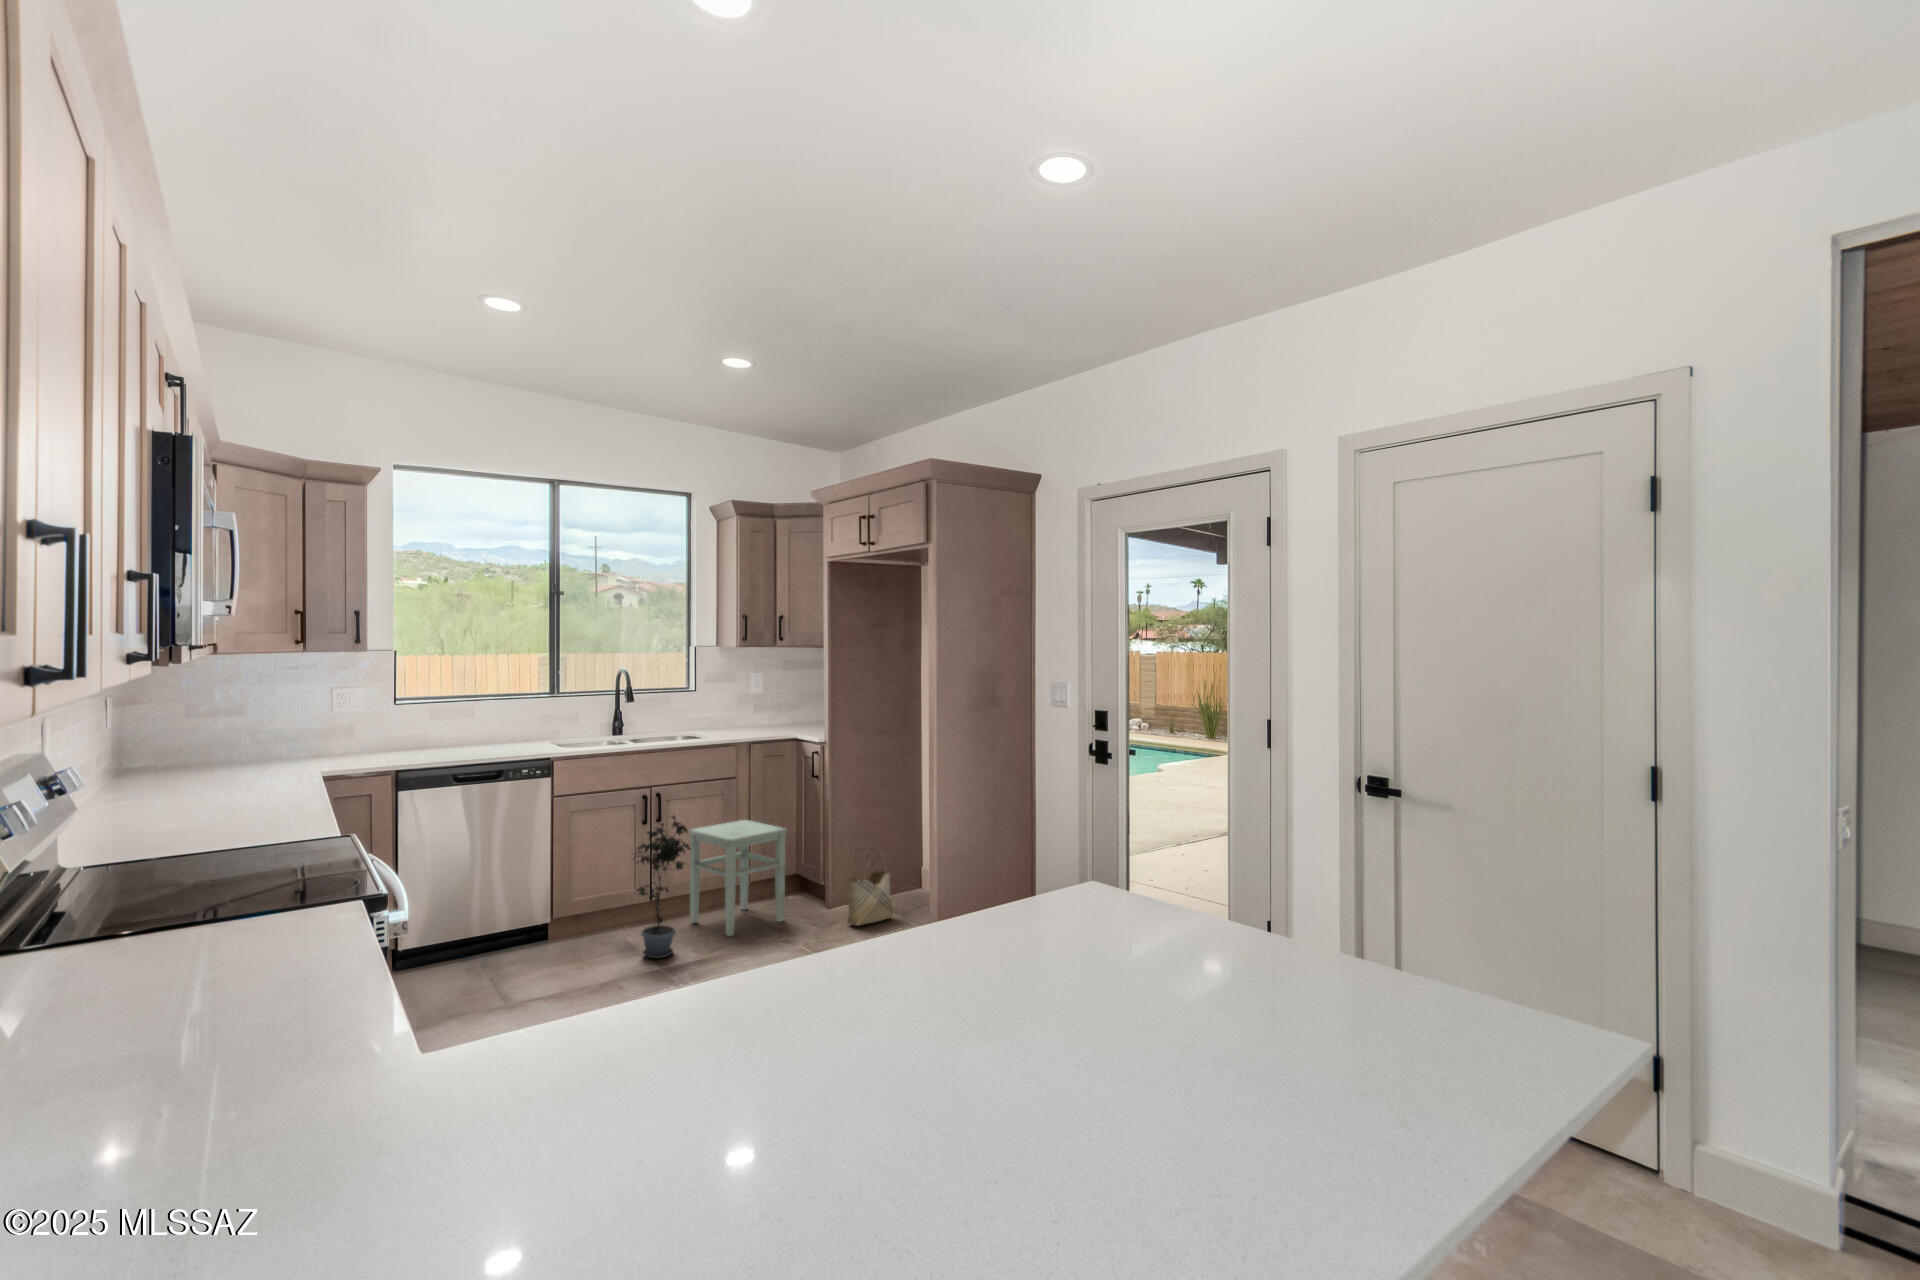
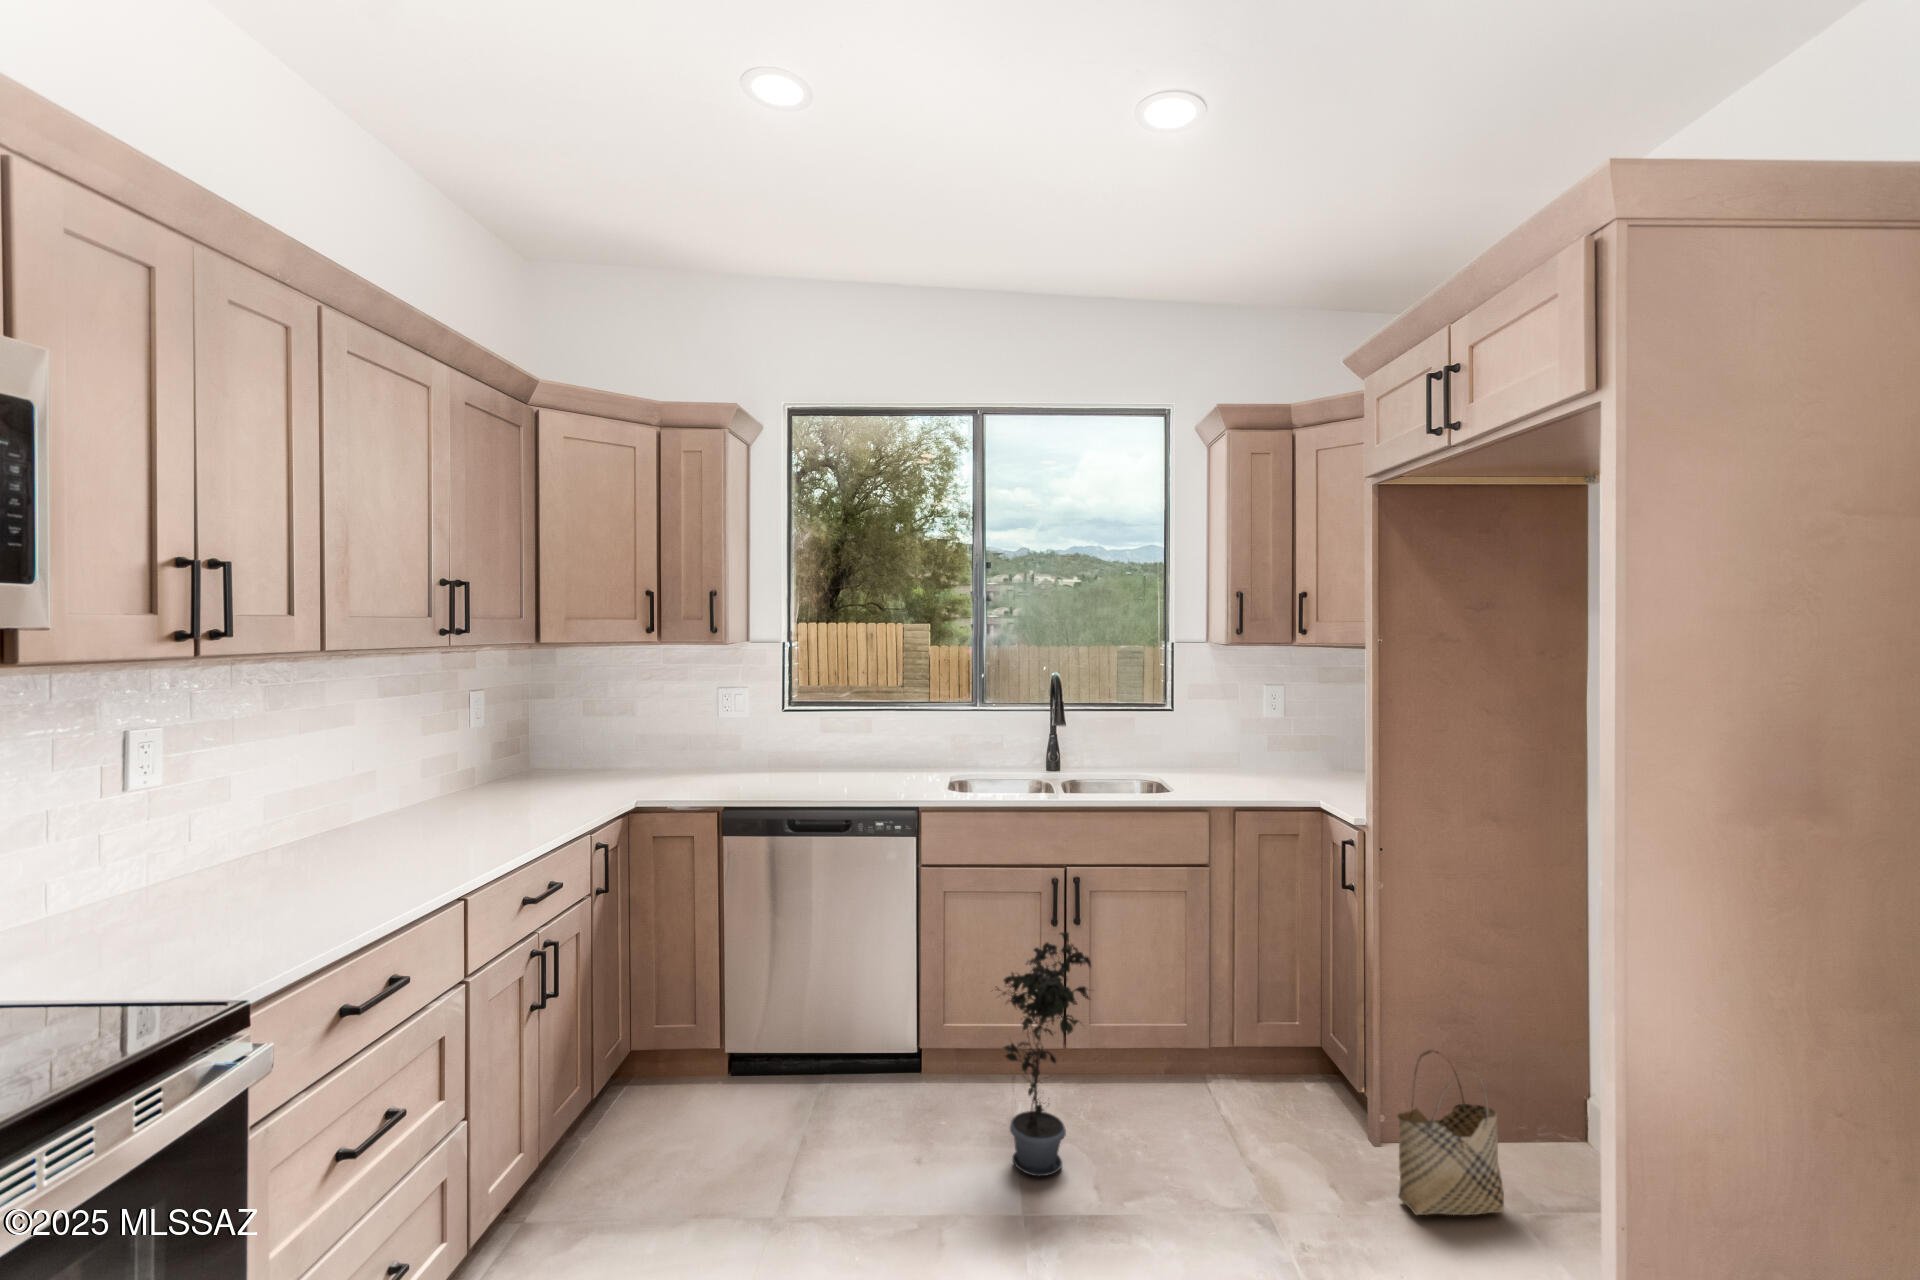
stool: present [689,820,787,936] -> none [1119,939,1284,1157]

